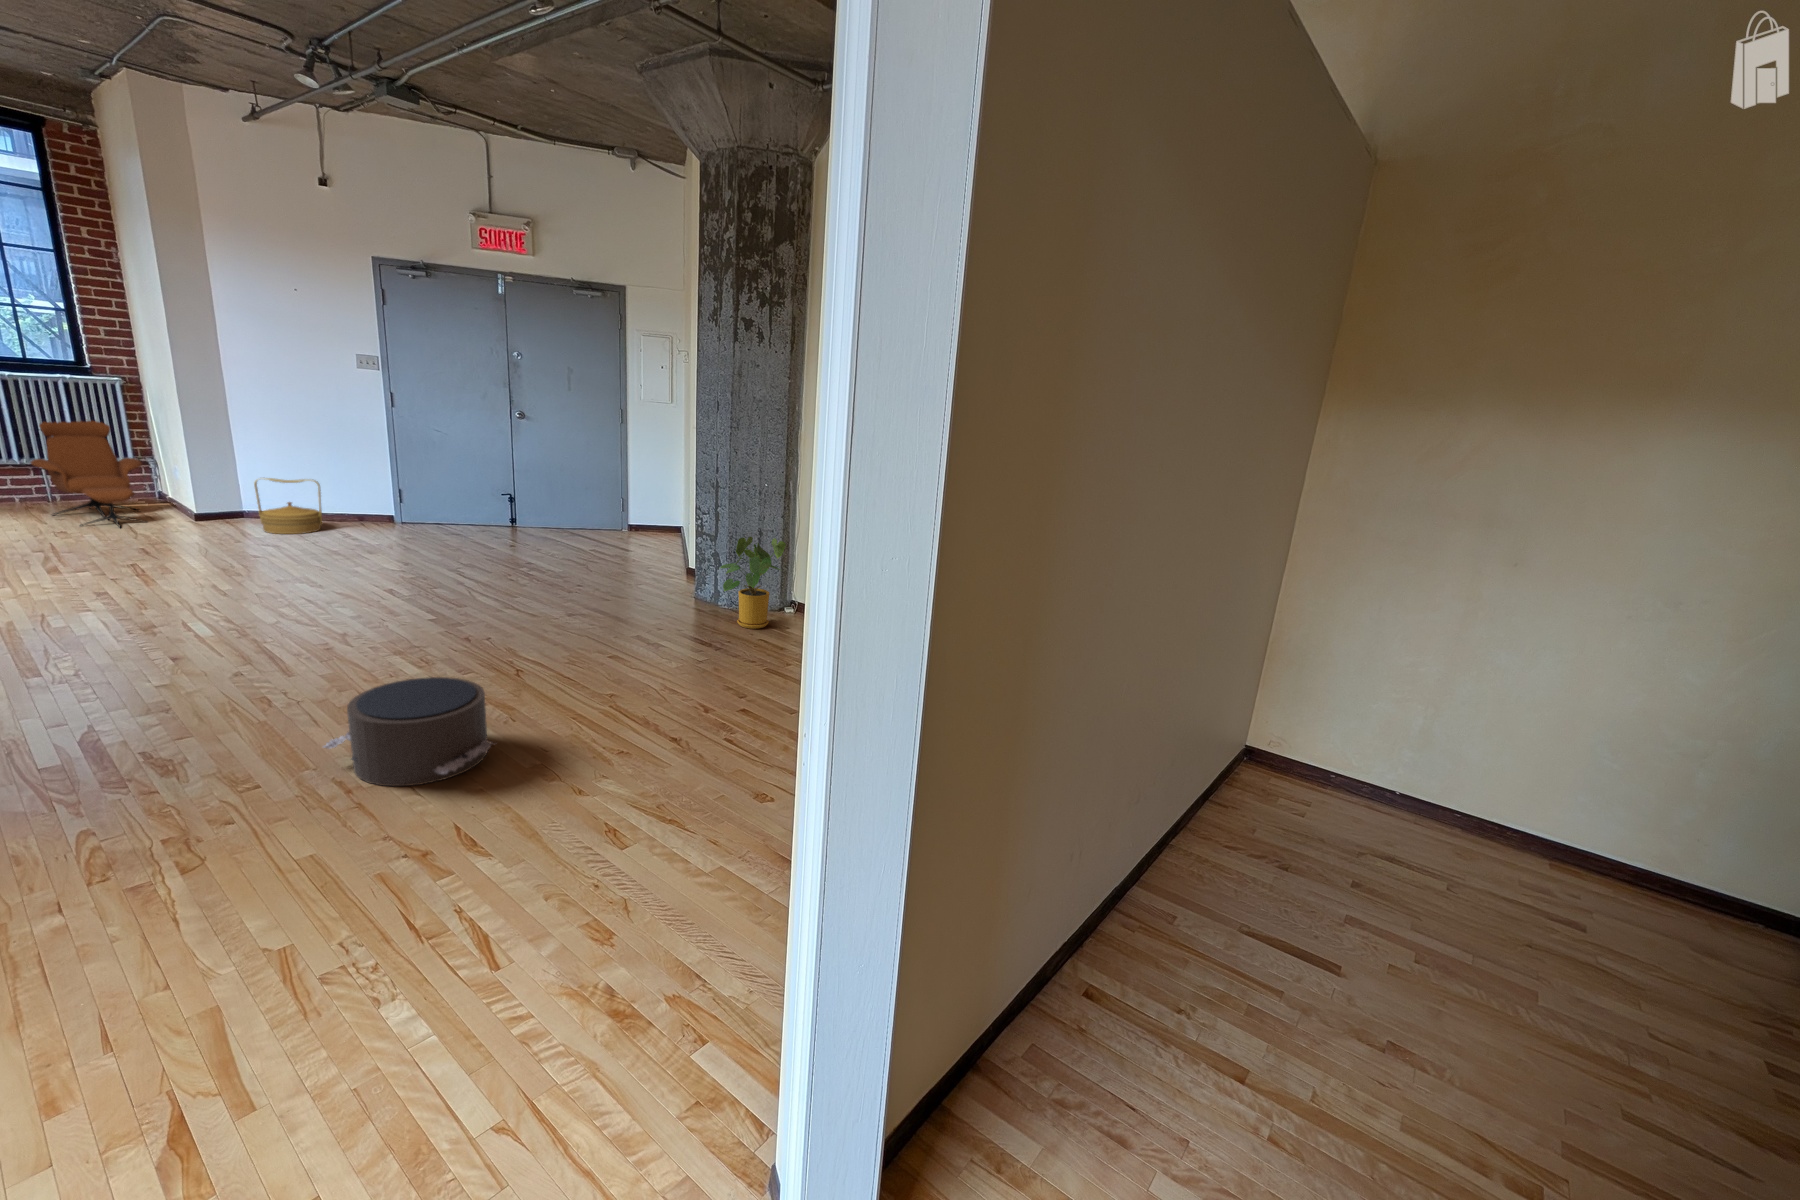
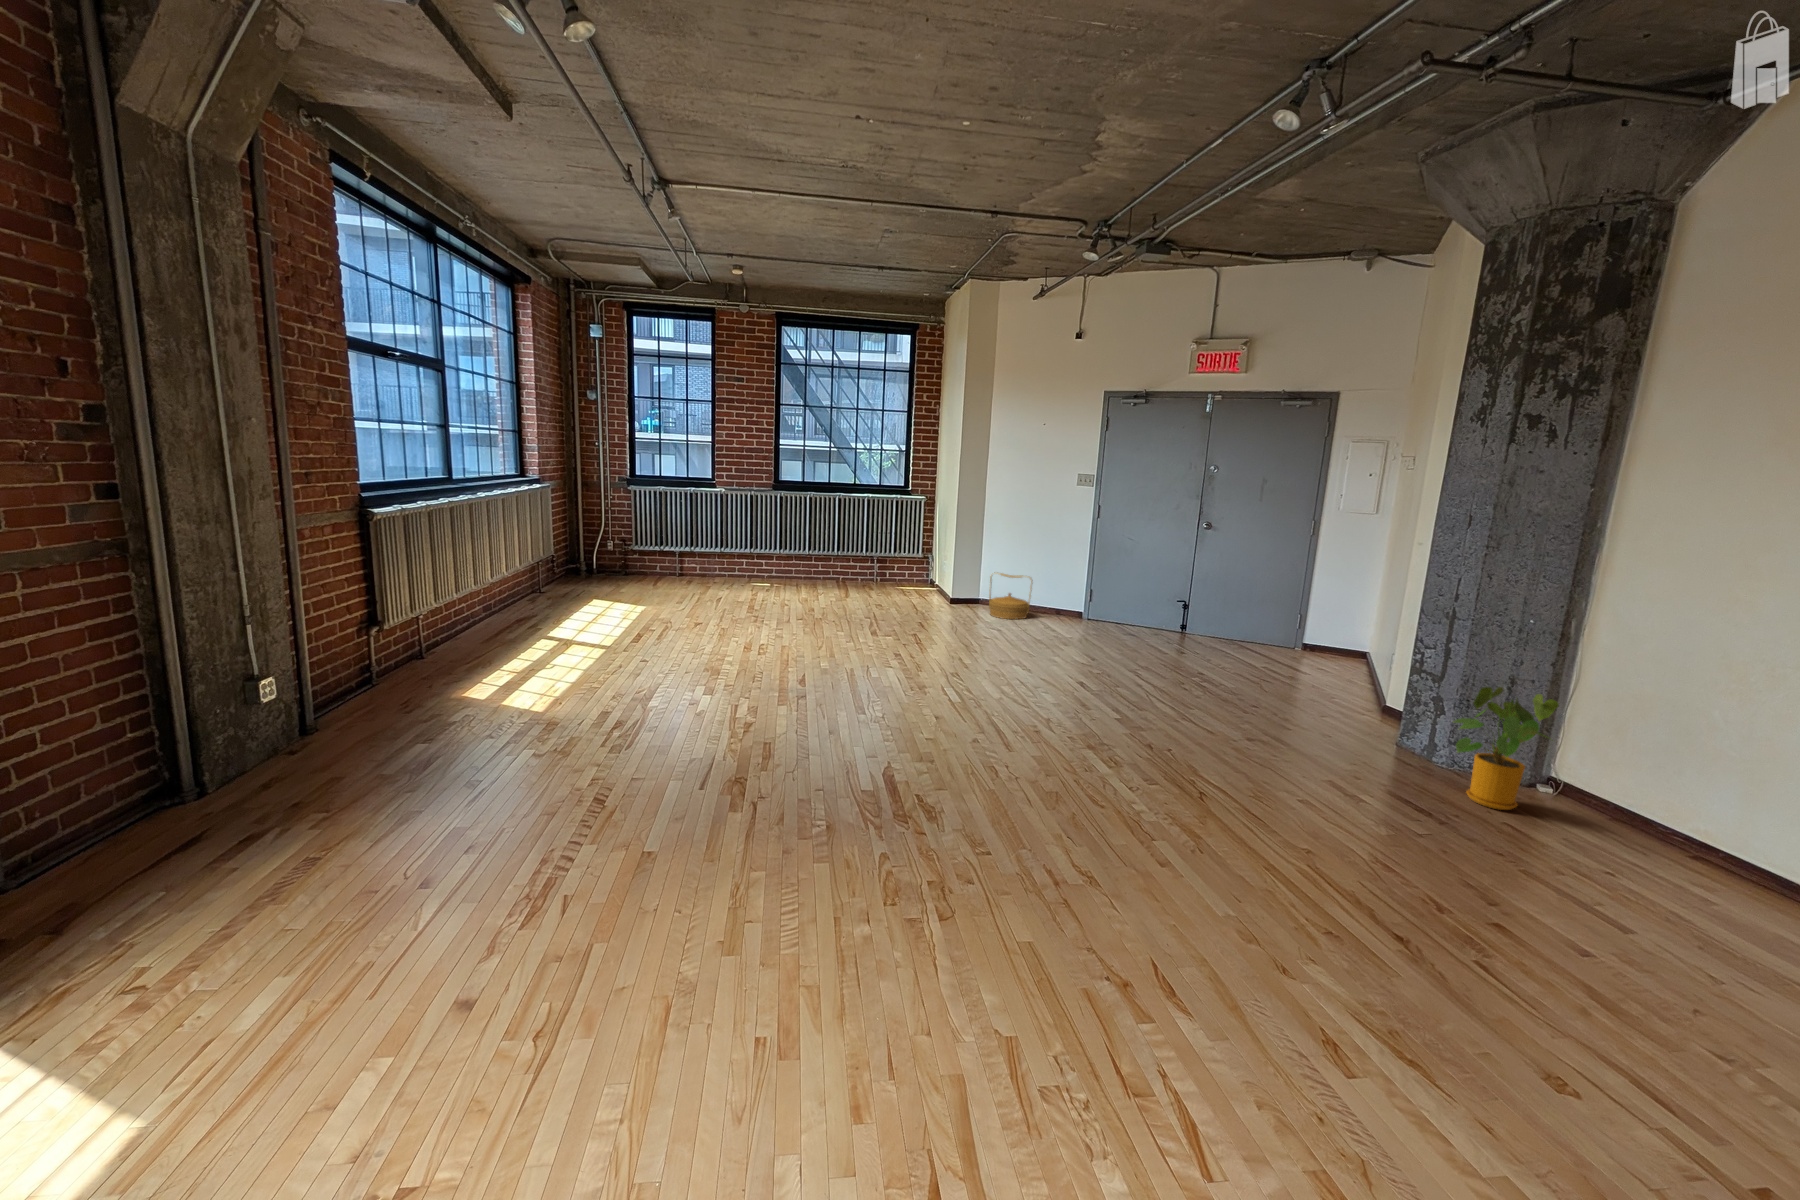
lounge chair: present [31,421,142,527] -> none [873,525,927,603]
pouf: present [323,677,493,786] -> none [1039,785,1195,903]

